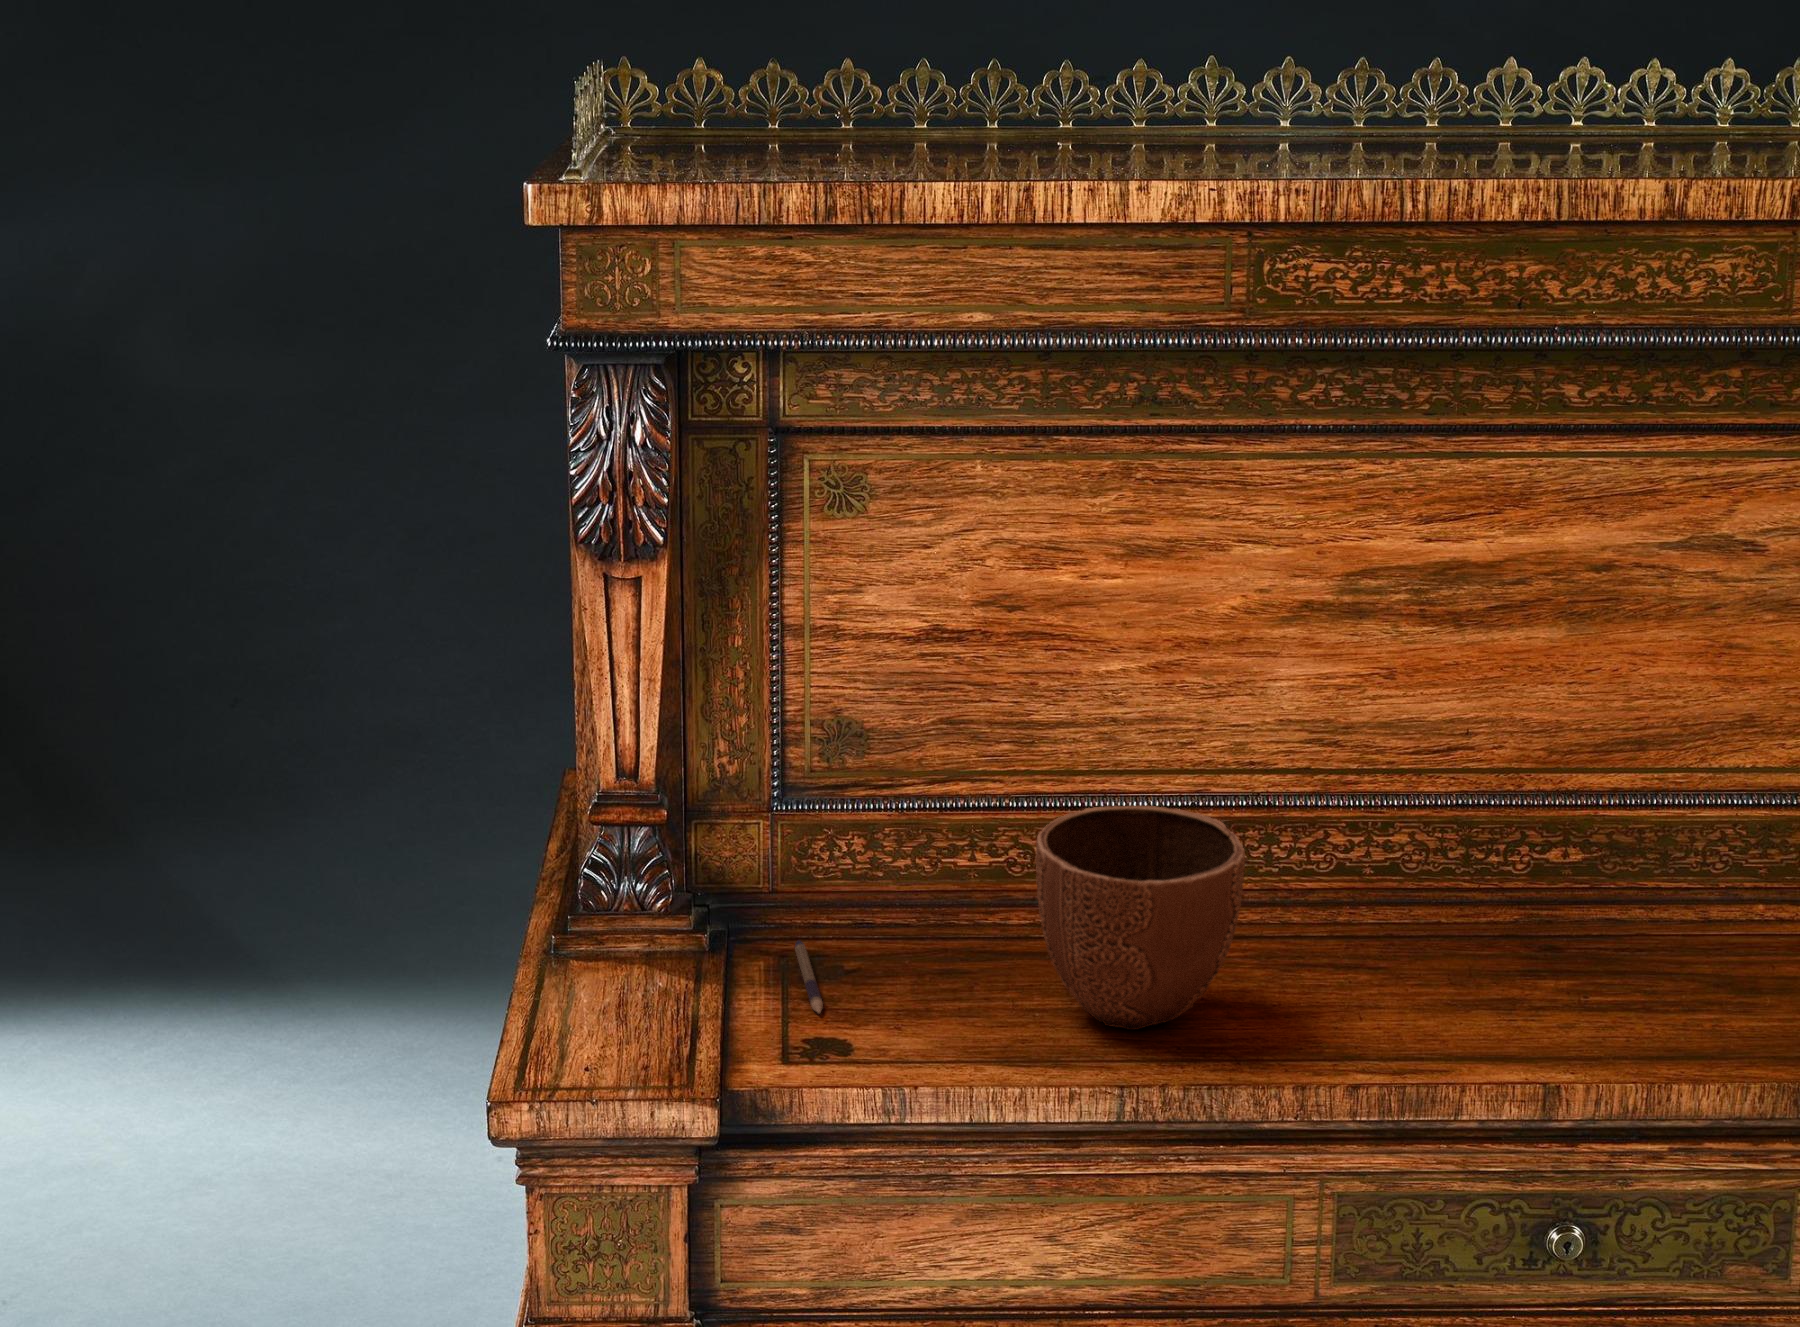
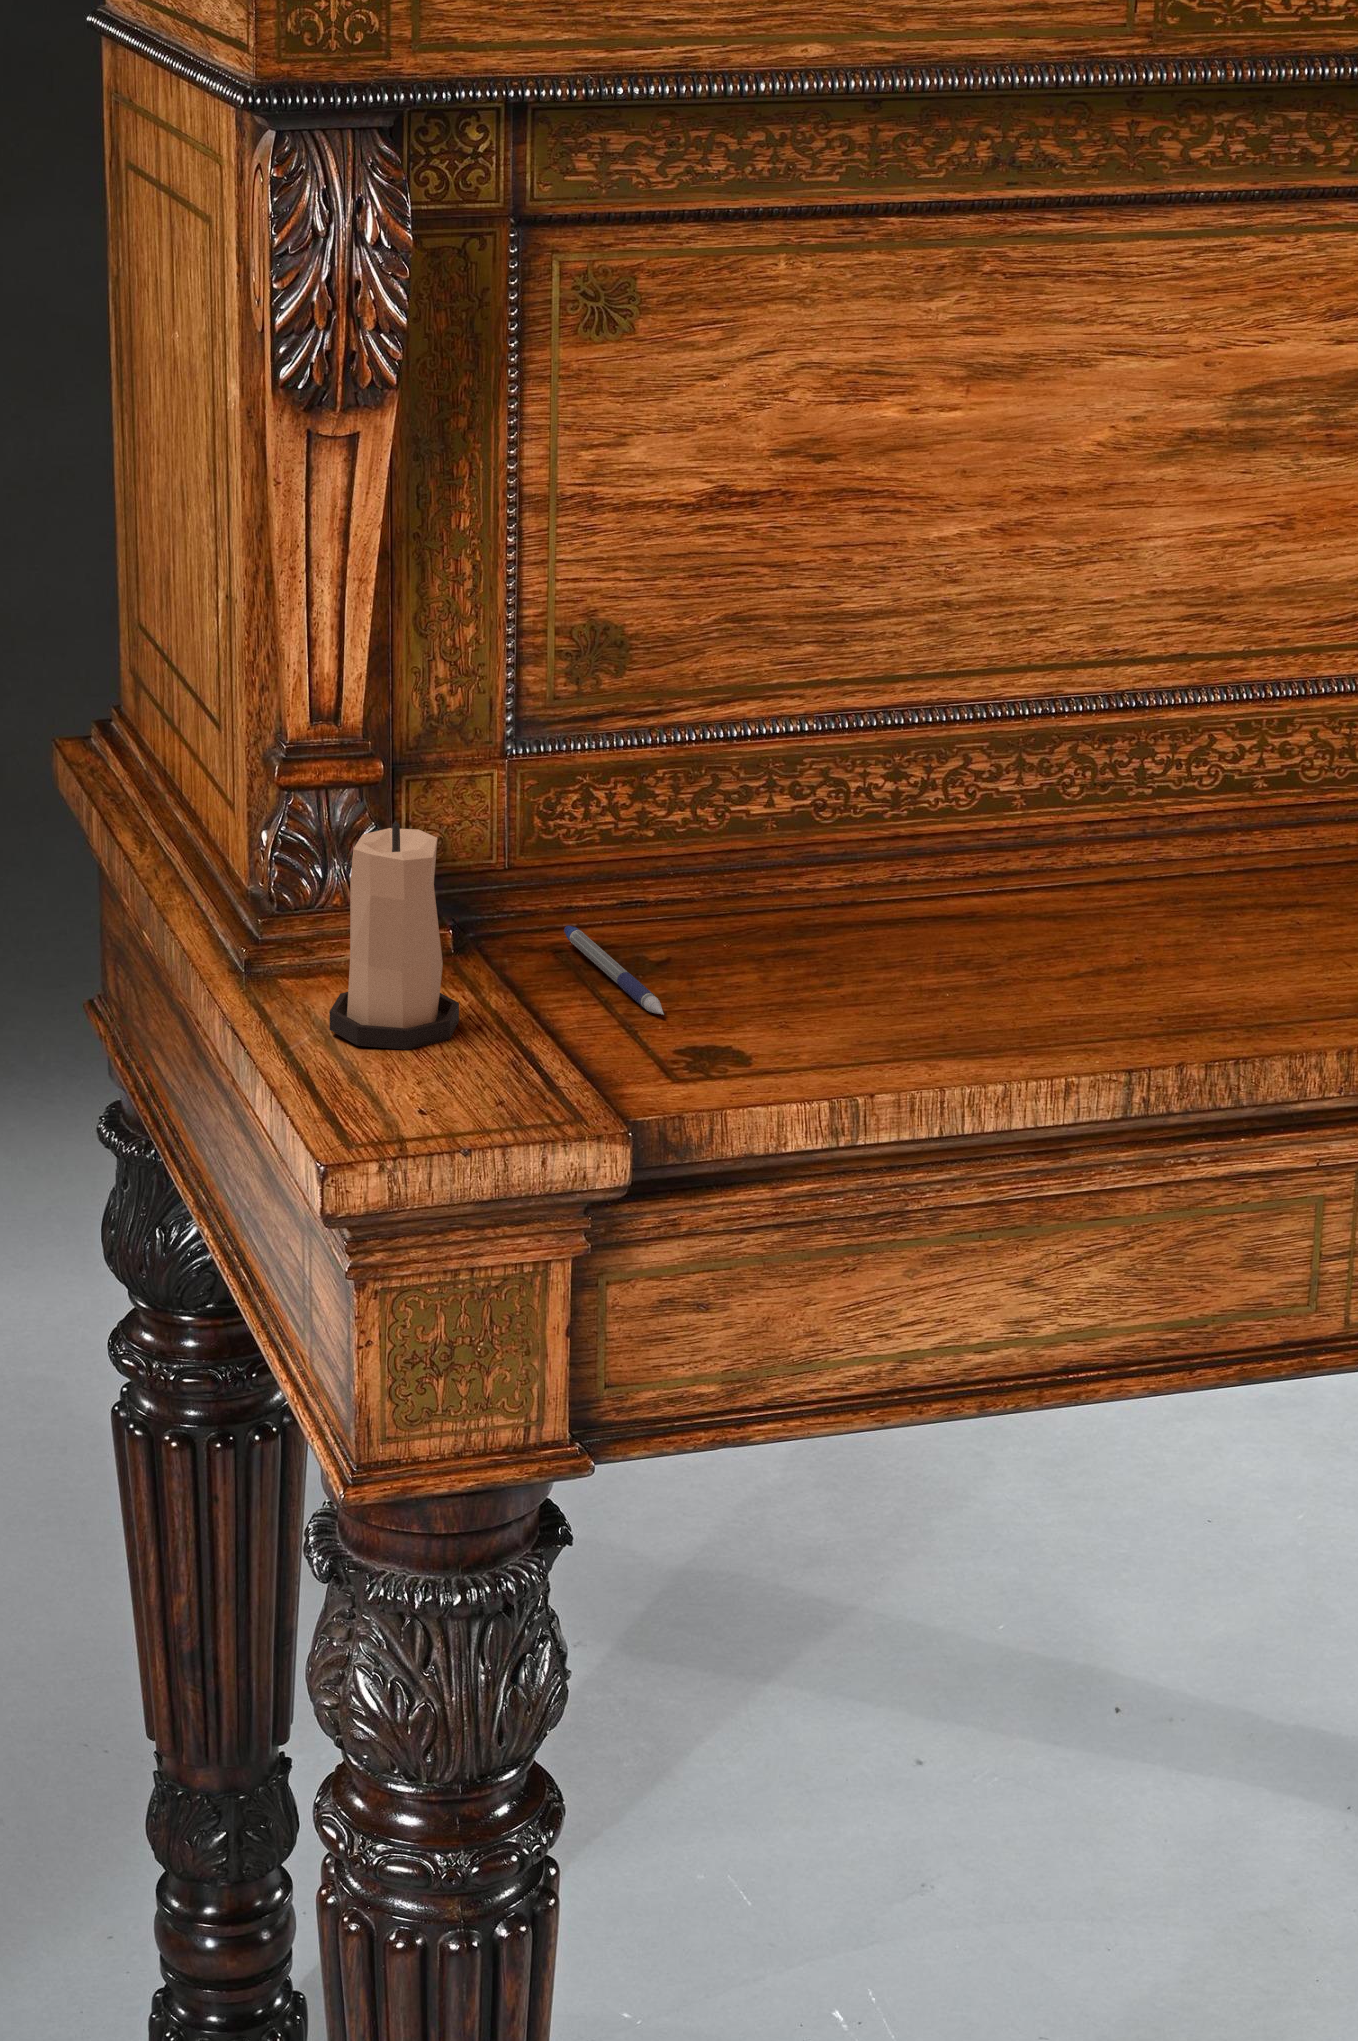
decorative bowl: present [1036,806,1245,1030] -> none [942,704,1228,1001]
candle: none [569,859,664,1025] -> present [330,820,459,1050]

